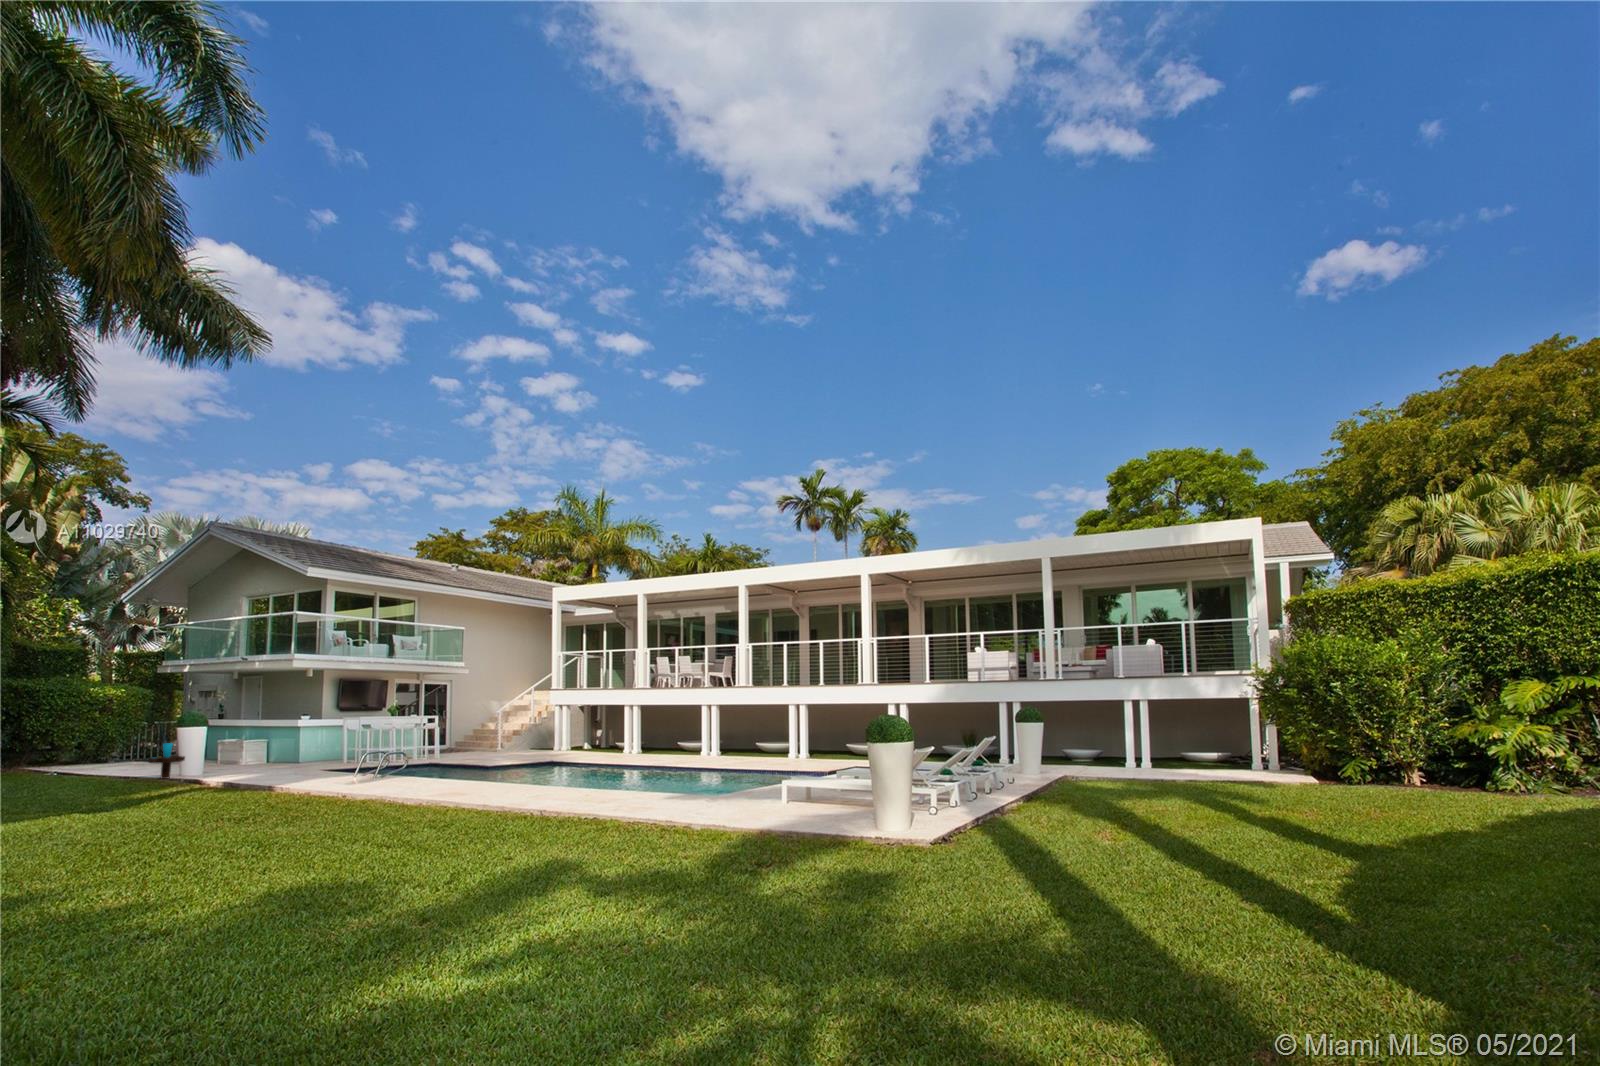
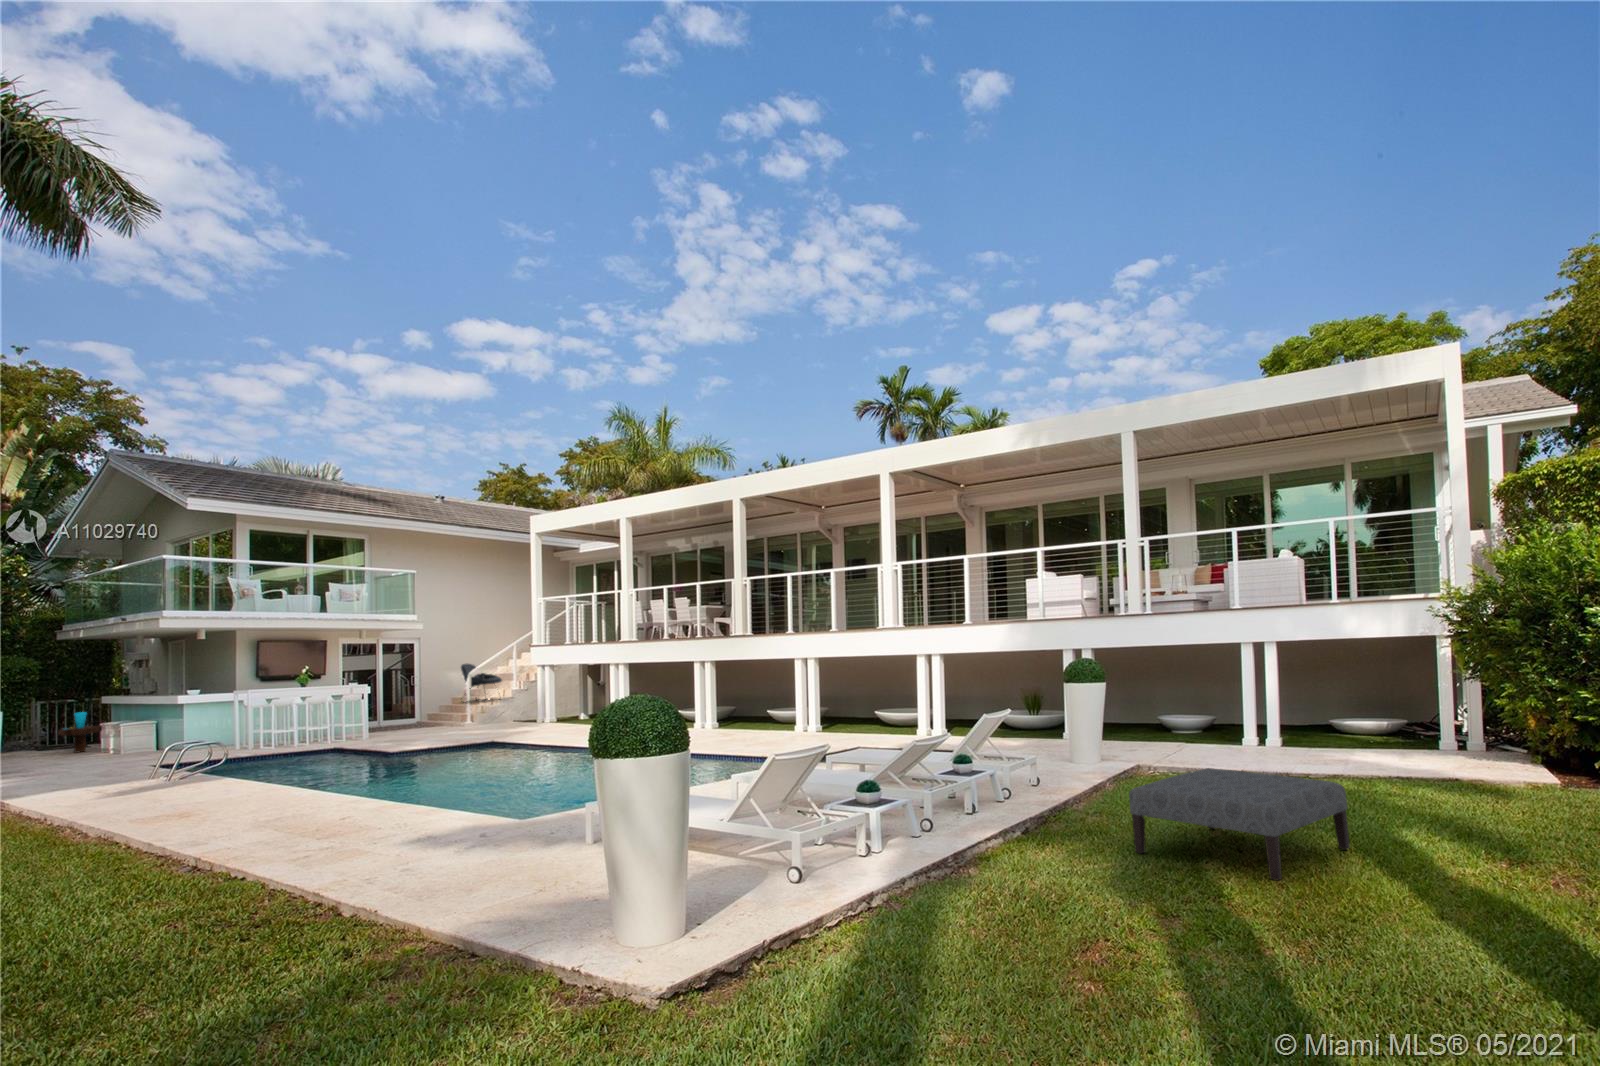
lounge chair: none [452,714,488,749] -> present [461,664,502,703]
ottoman: none [1095,766,1210,817] -> present [1129,768,1350,880]

